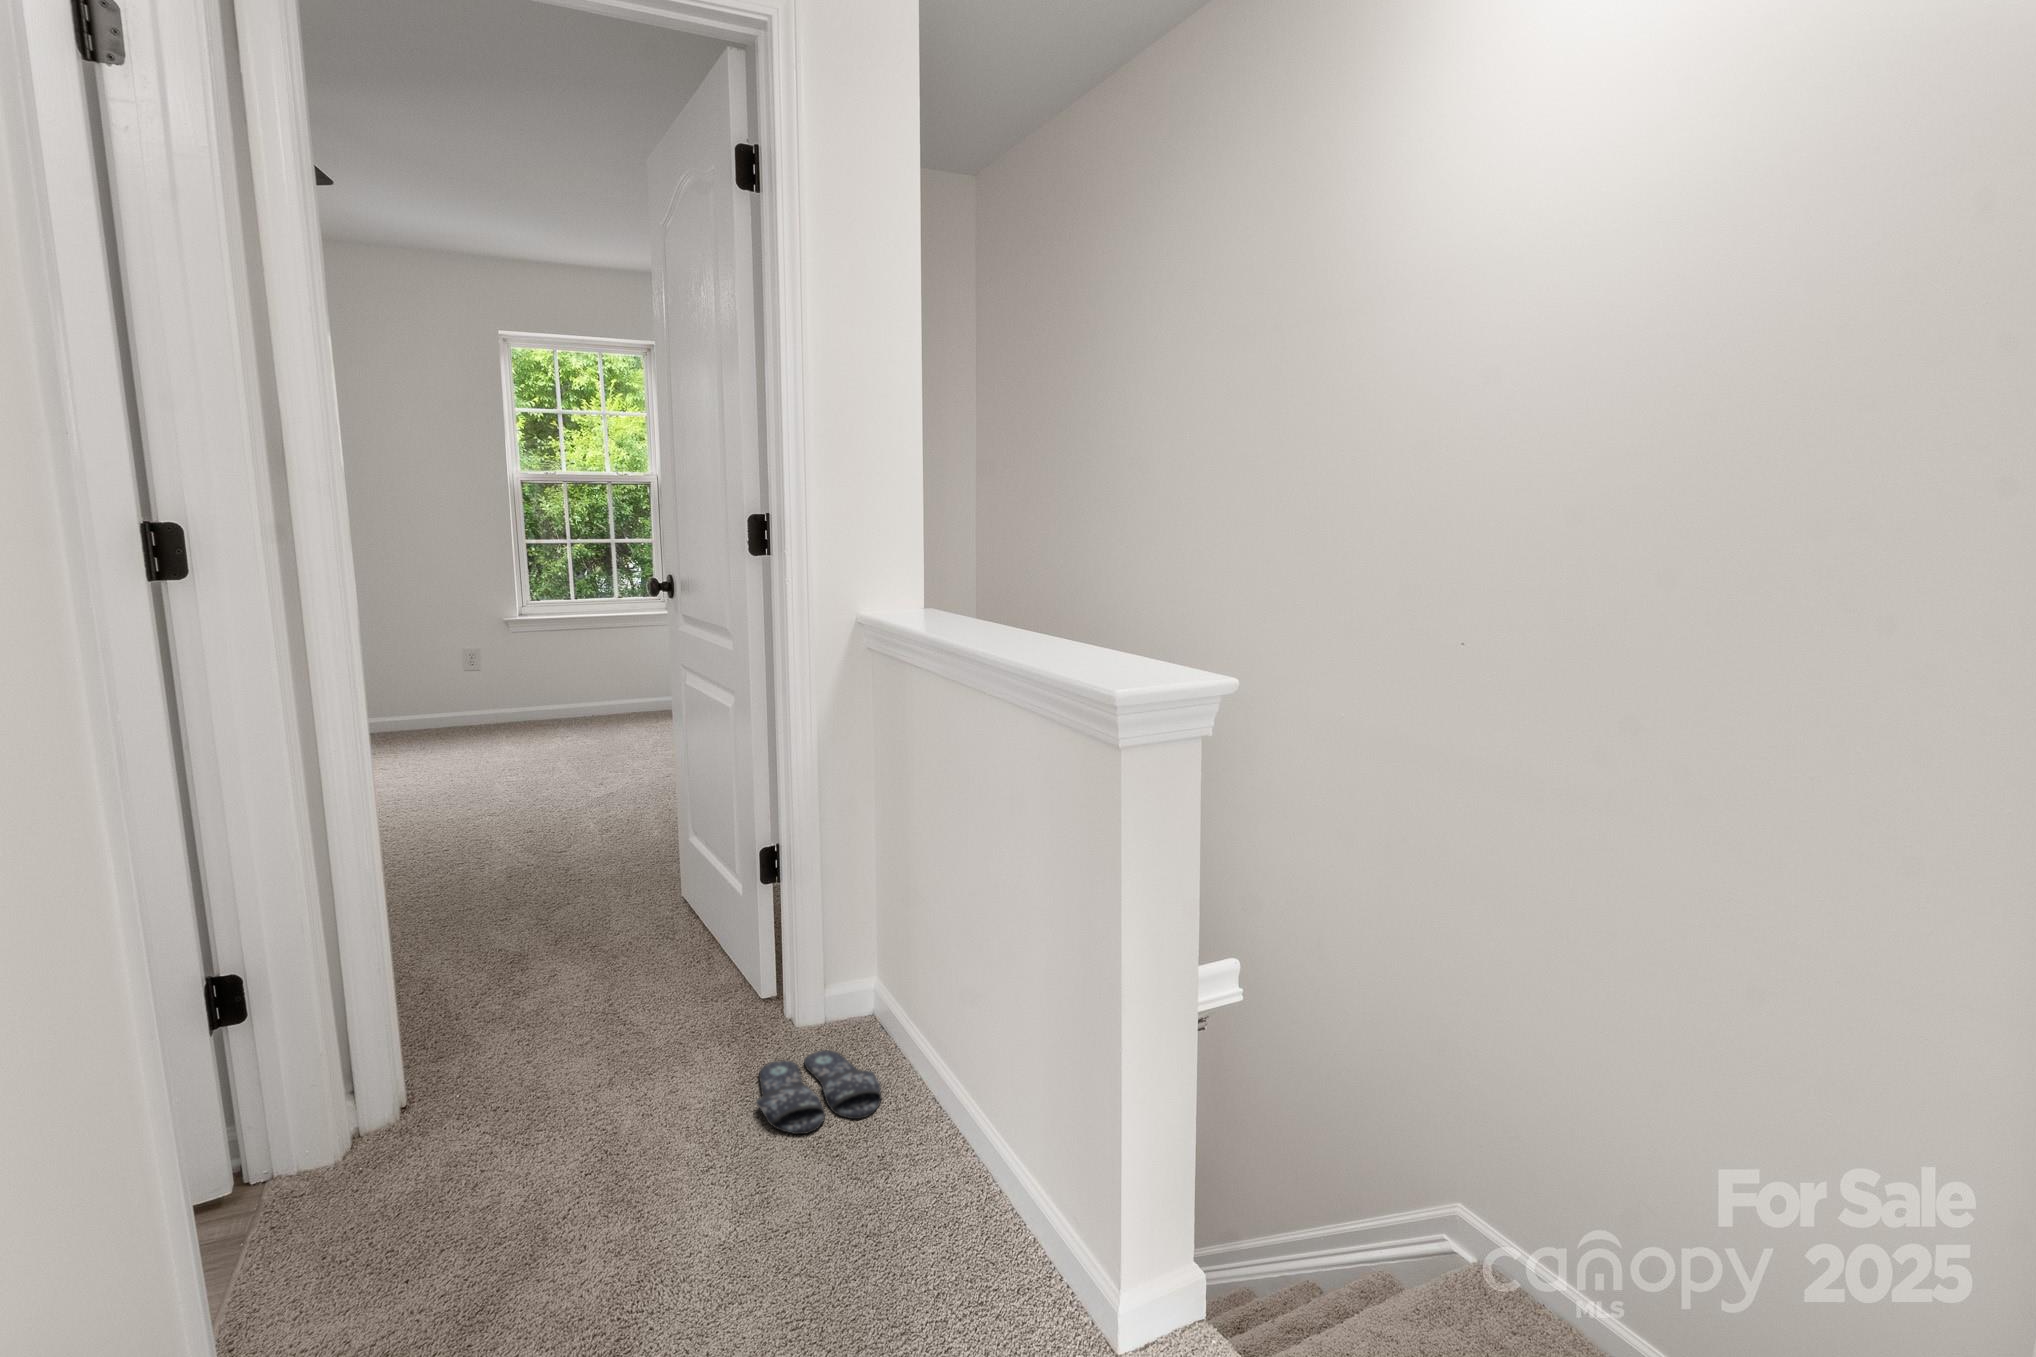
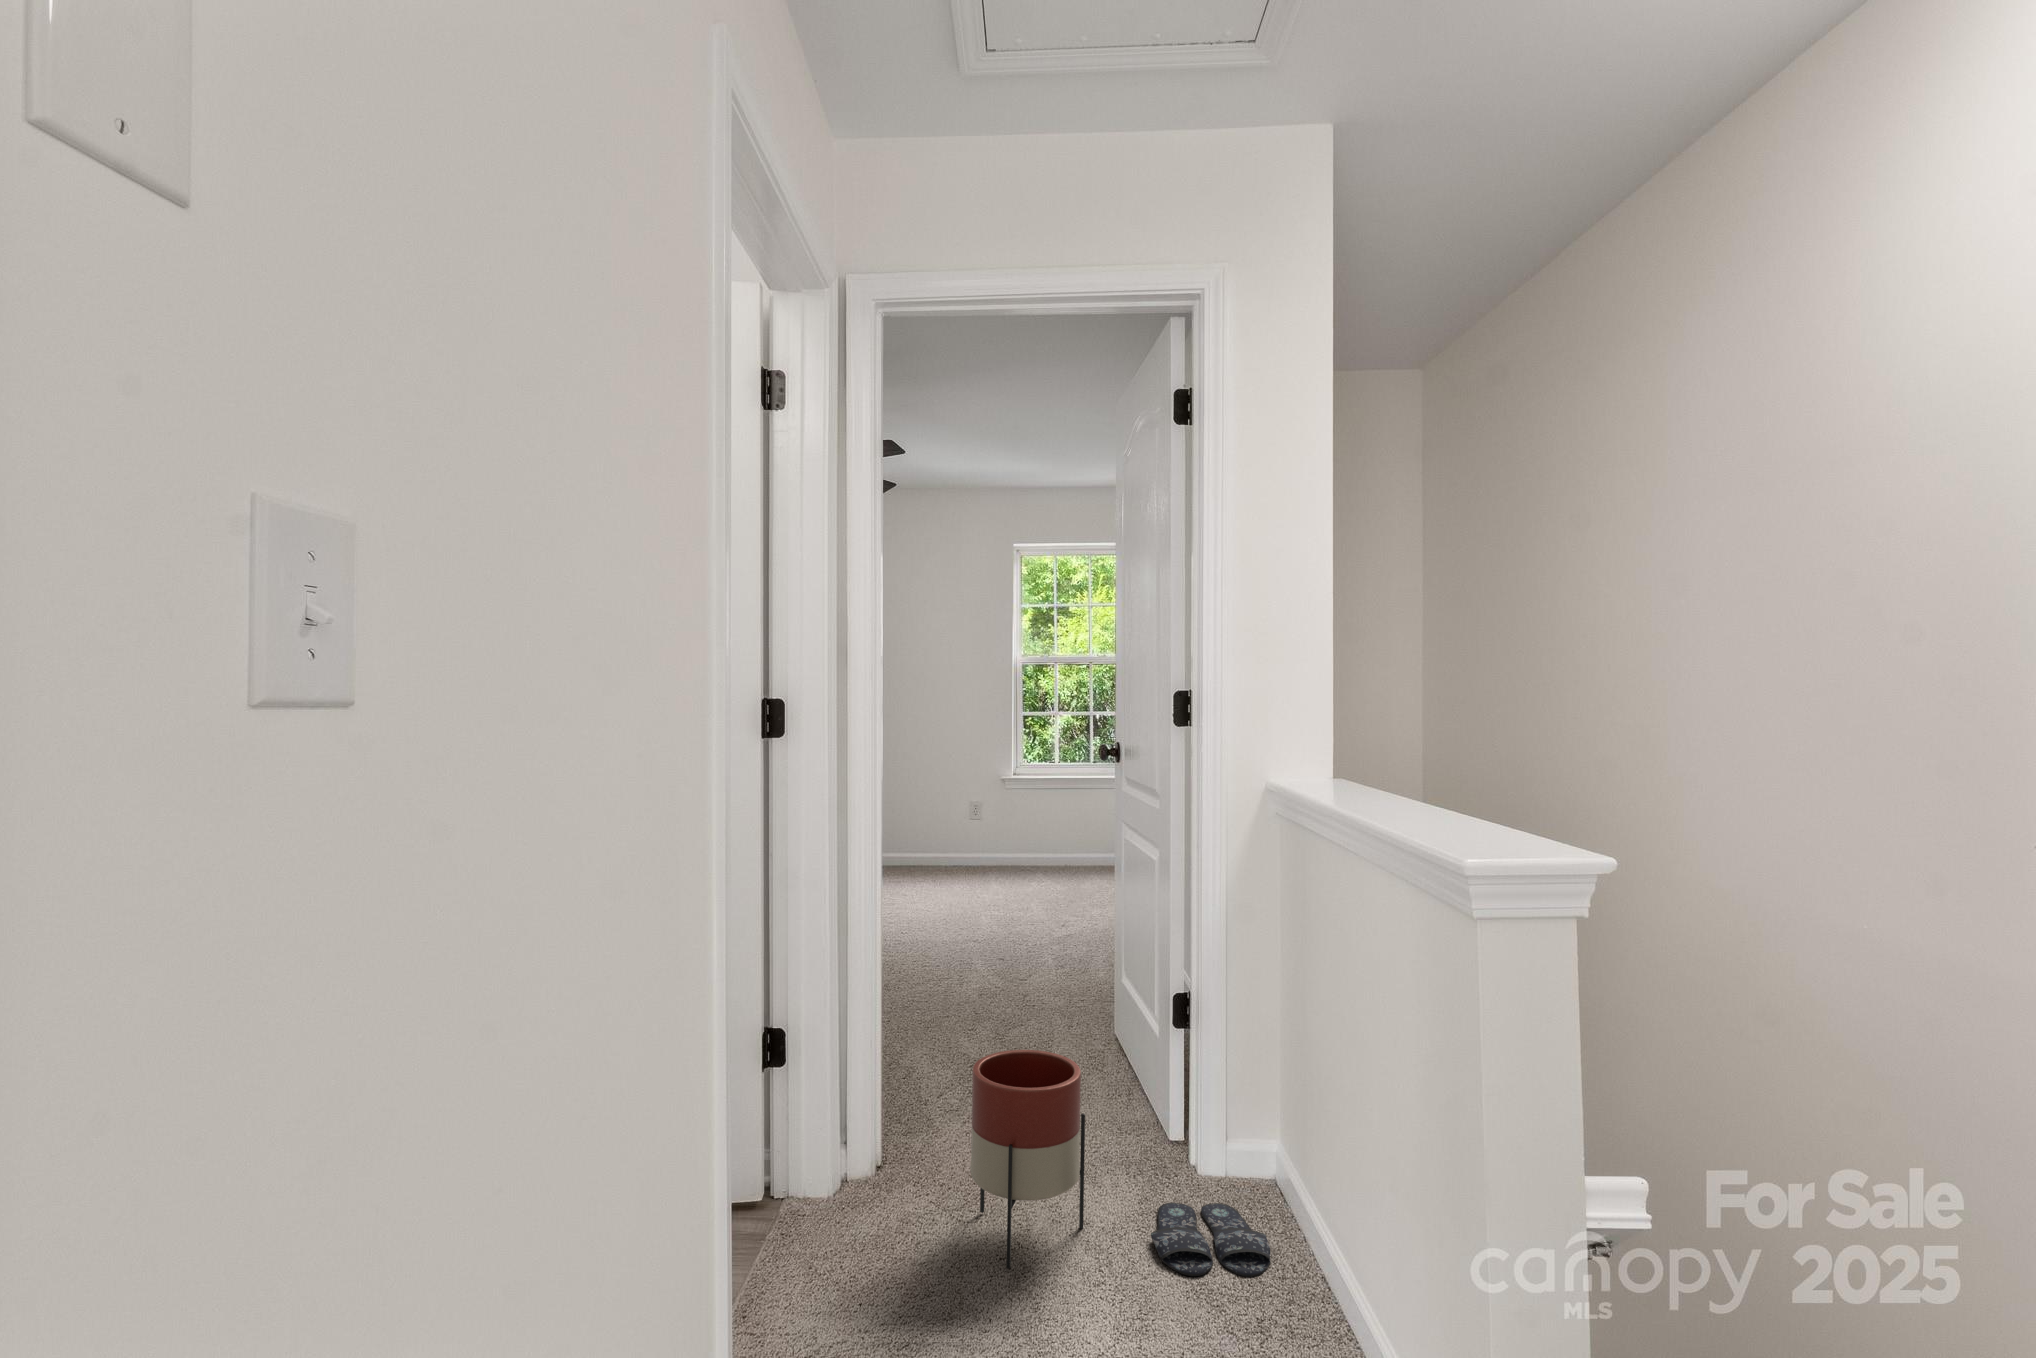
planter: none [532,936,679,1183] -> present [970,1050,1085,1269]

